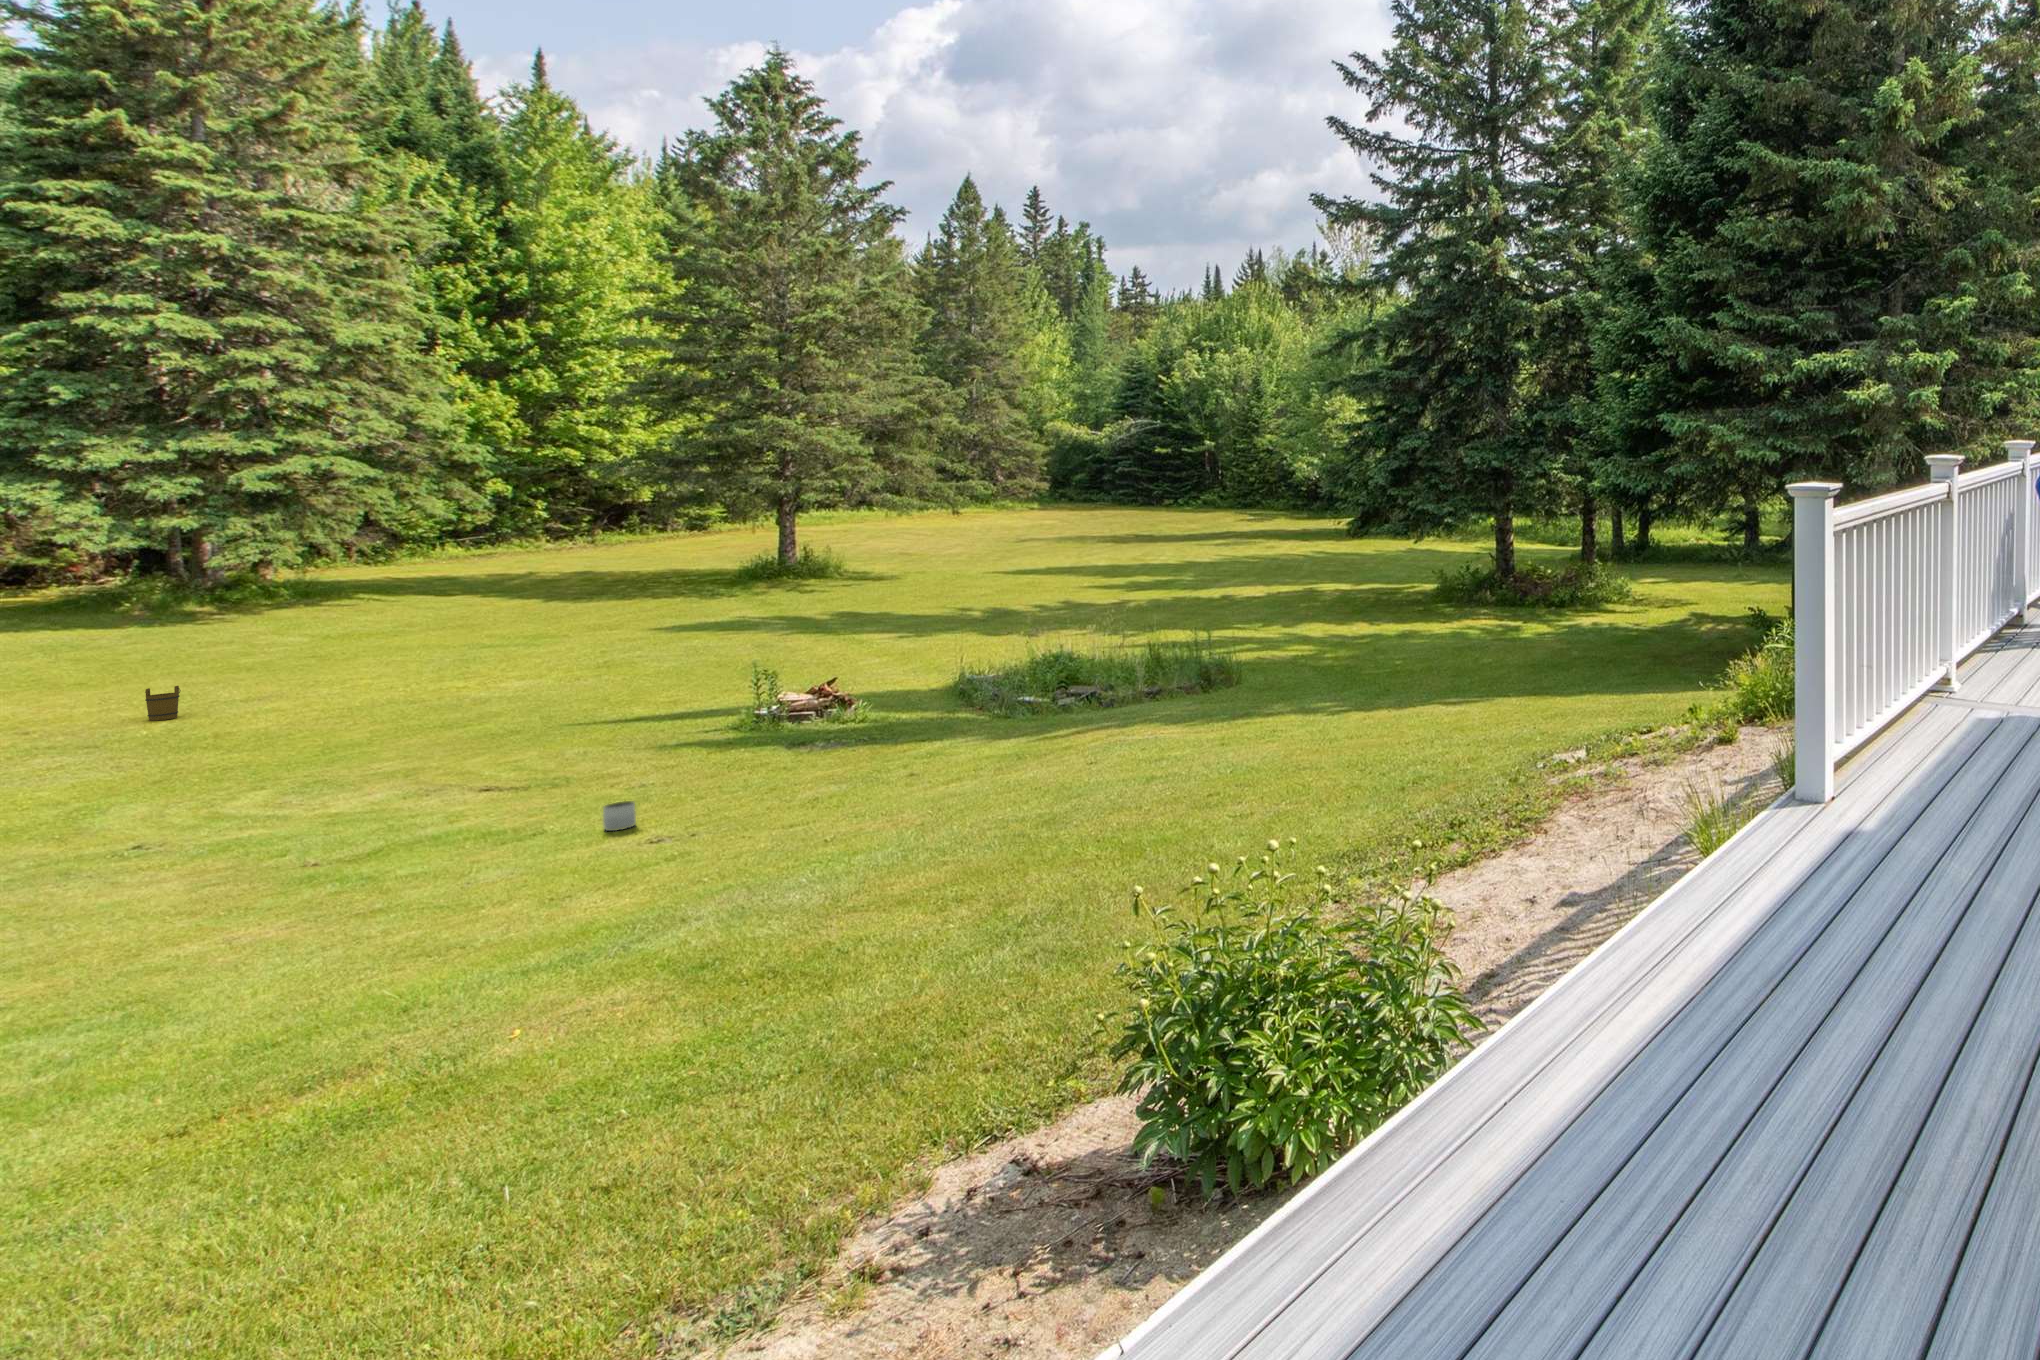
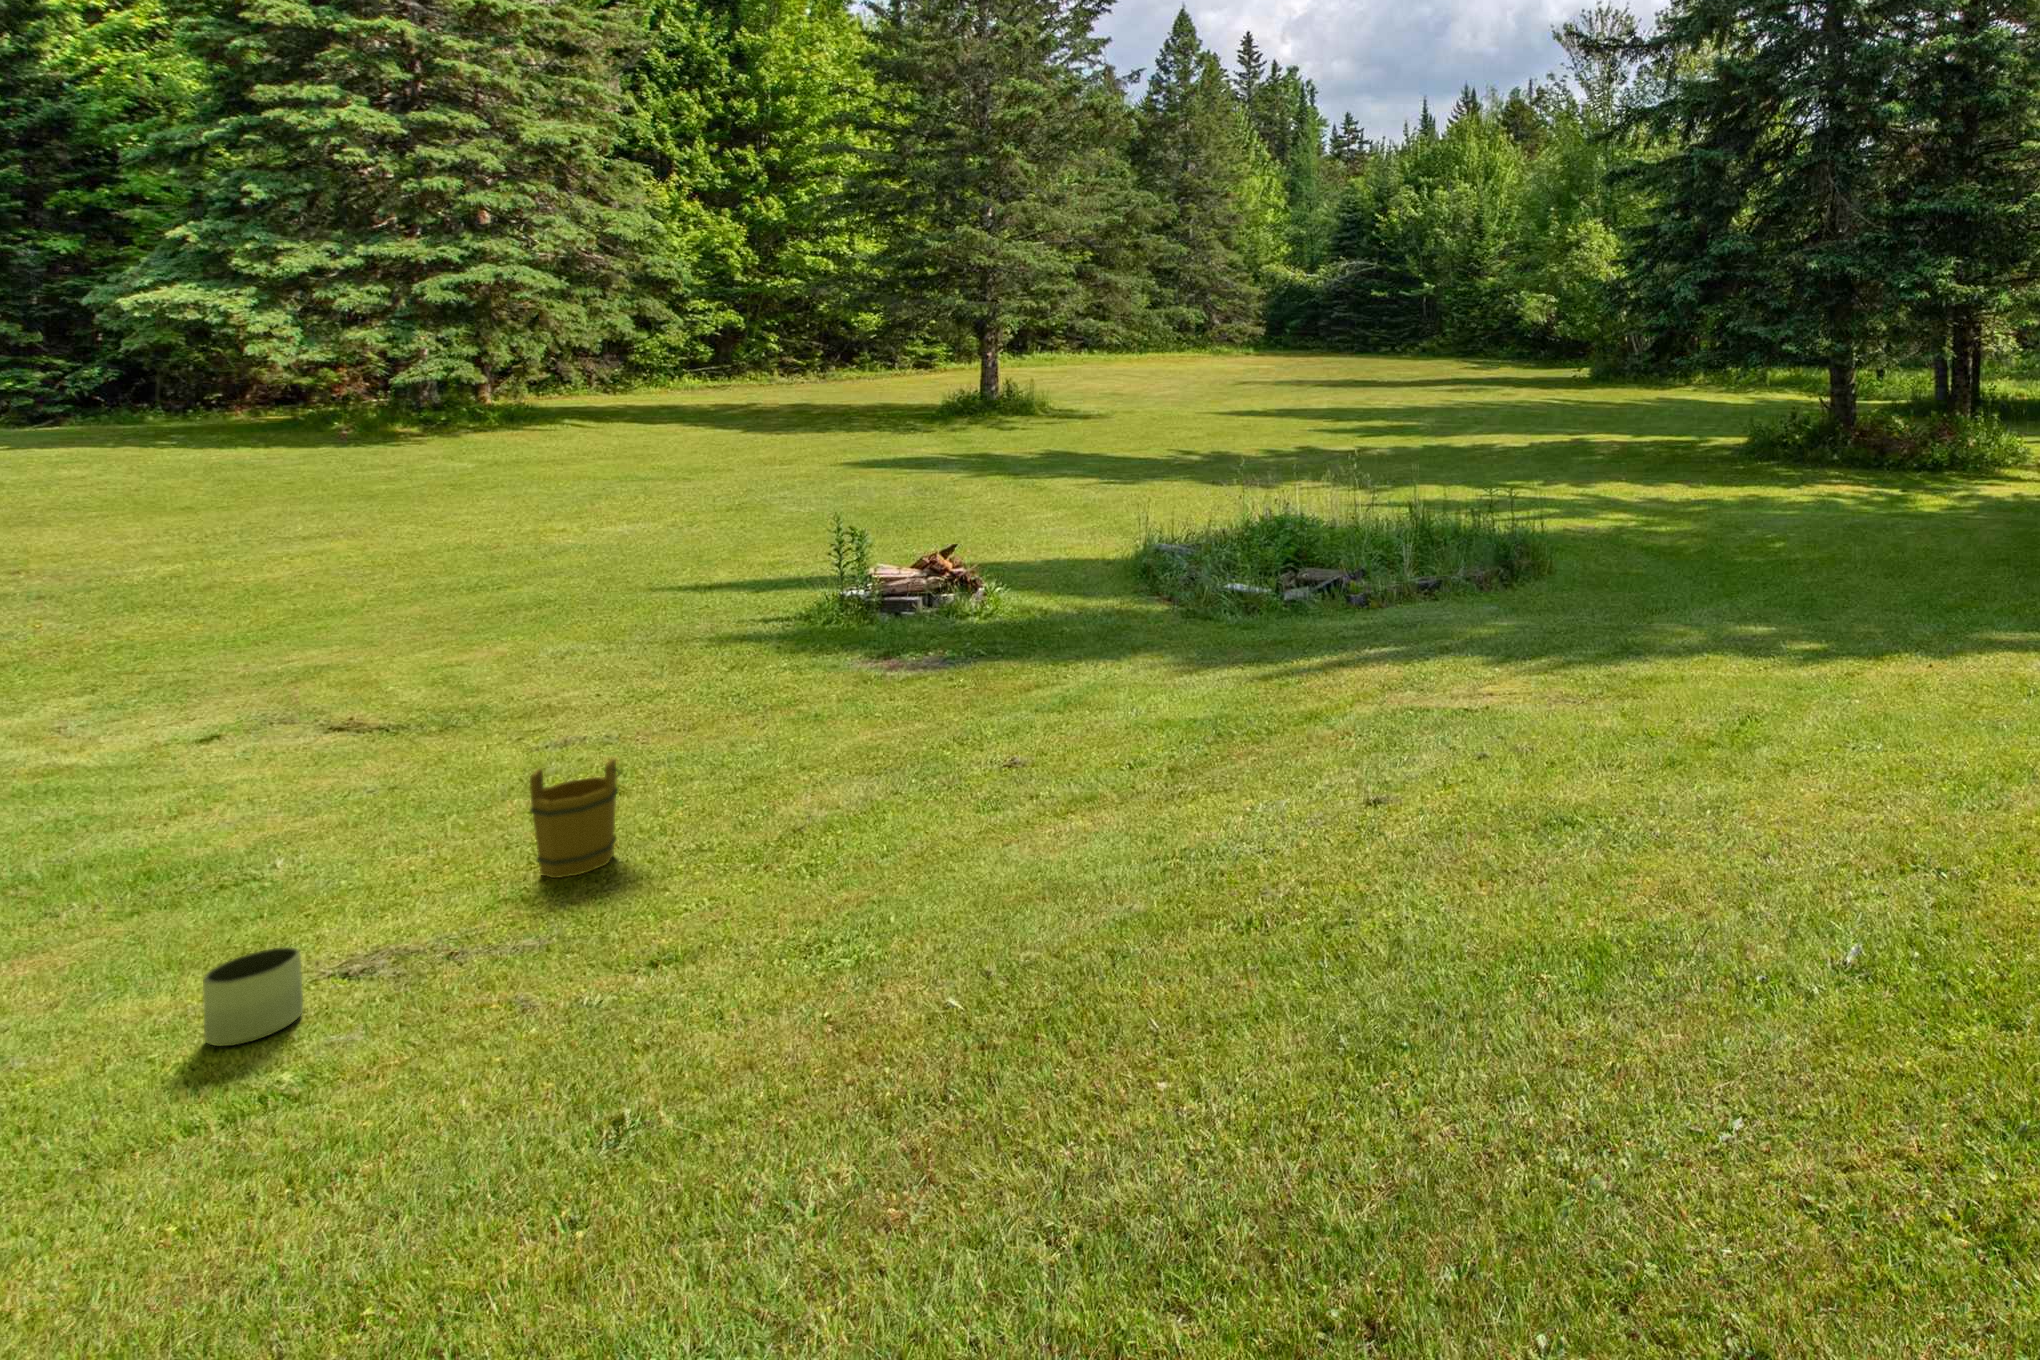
bucket: present [145,686,181,721] -> present [530,759,619,878]

